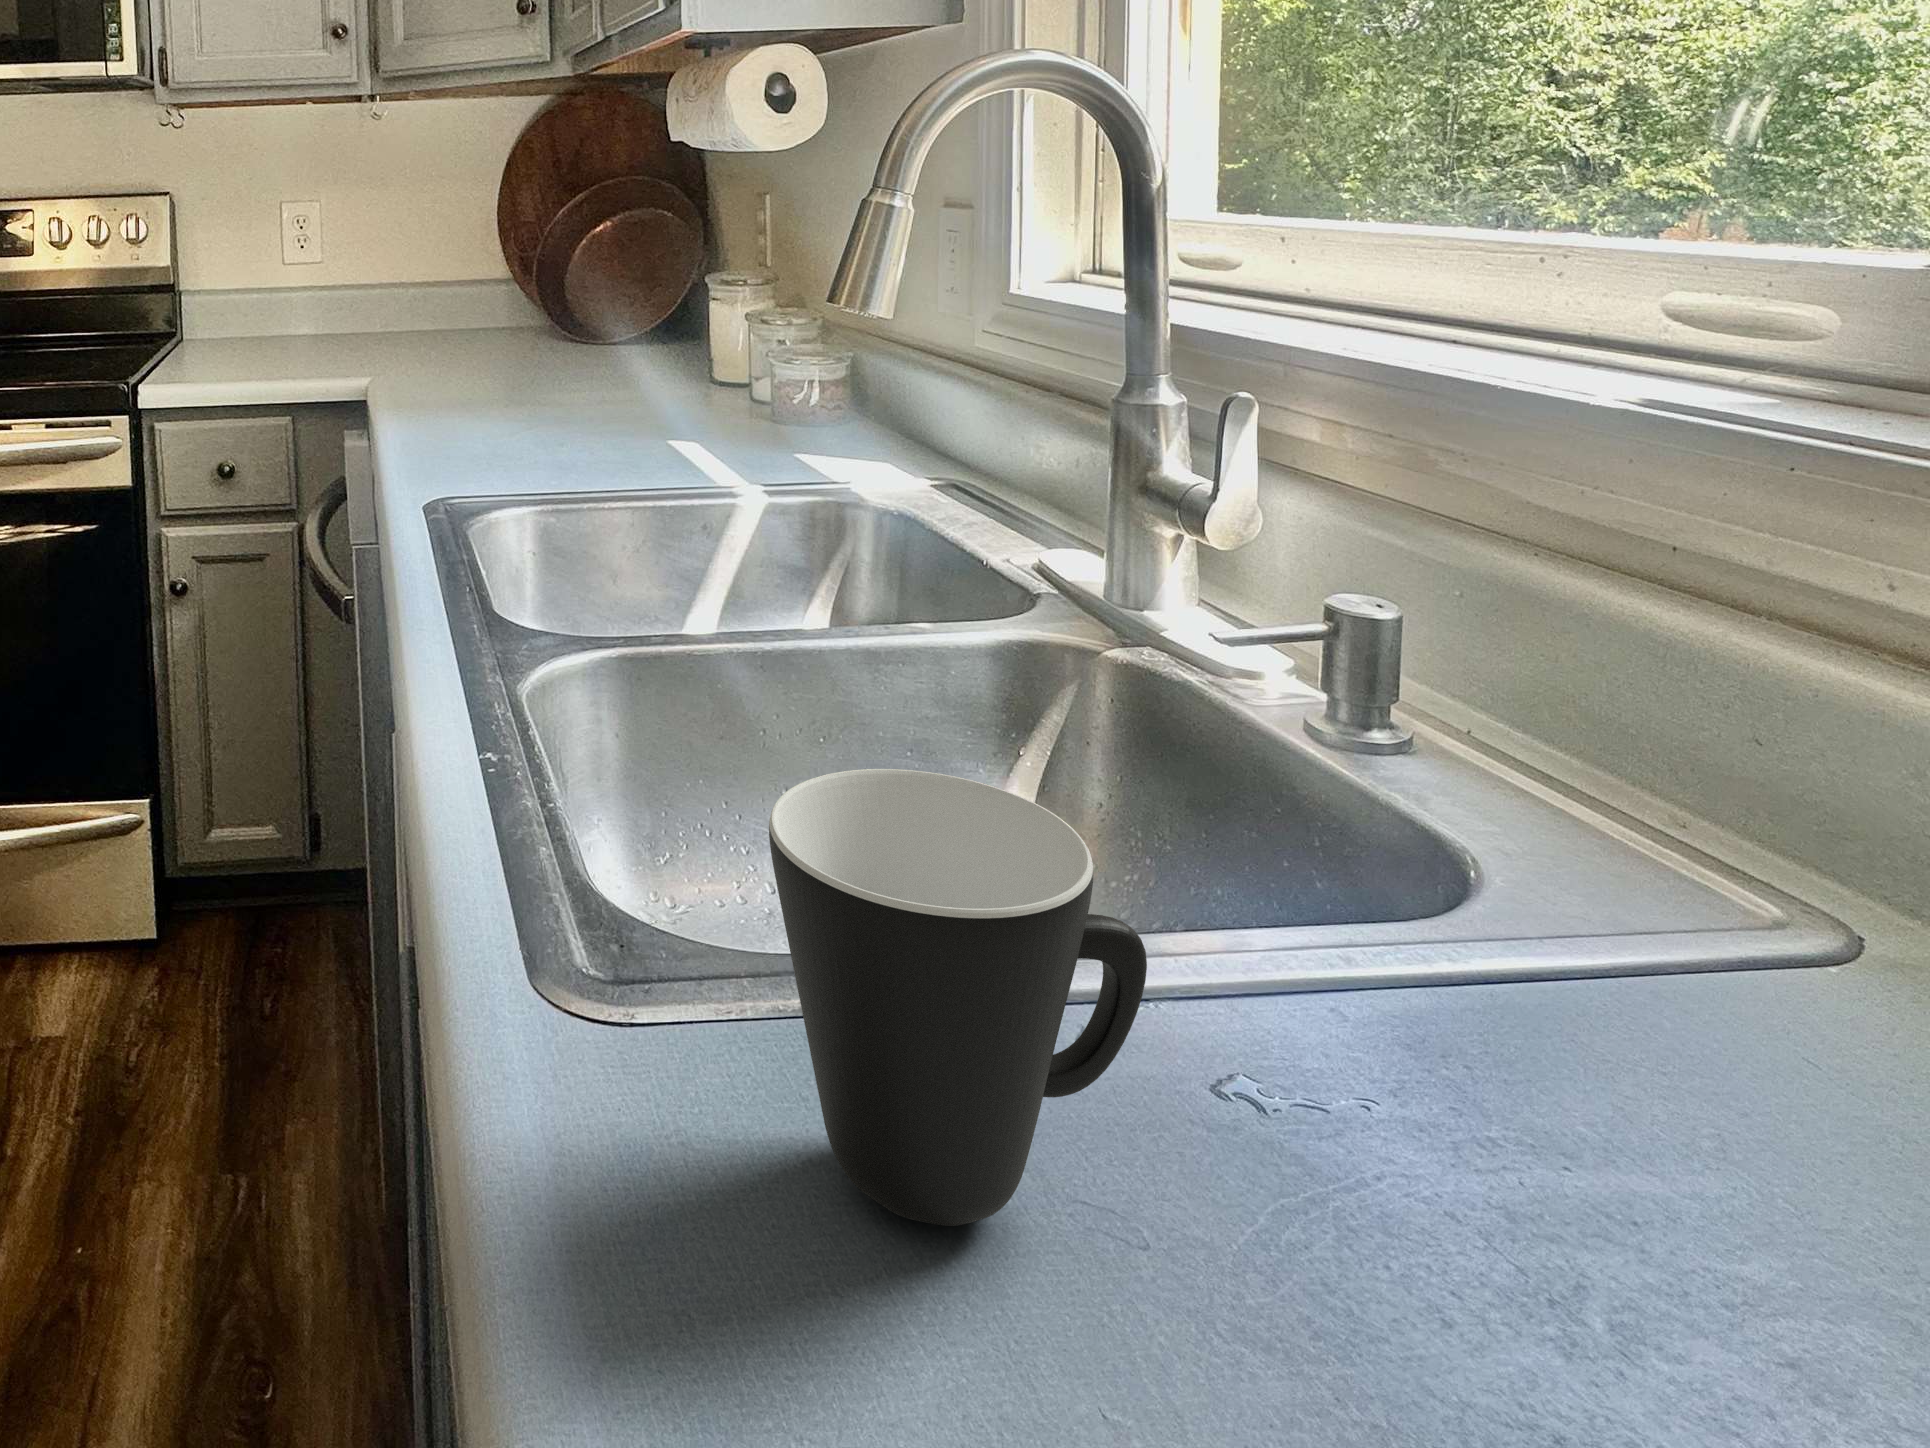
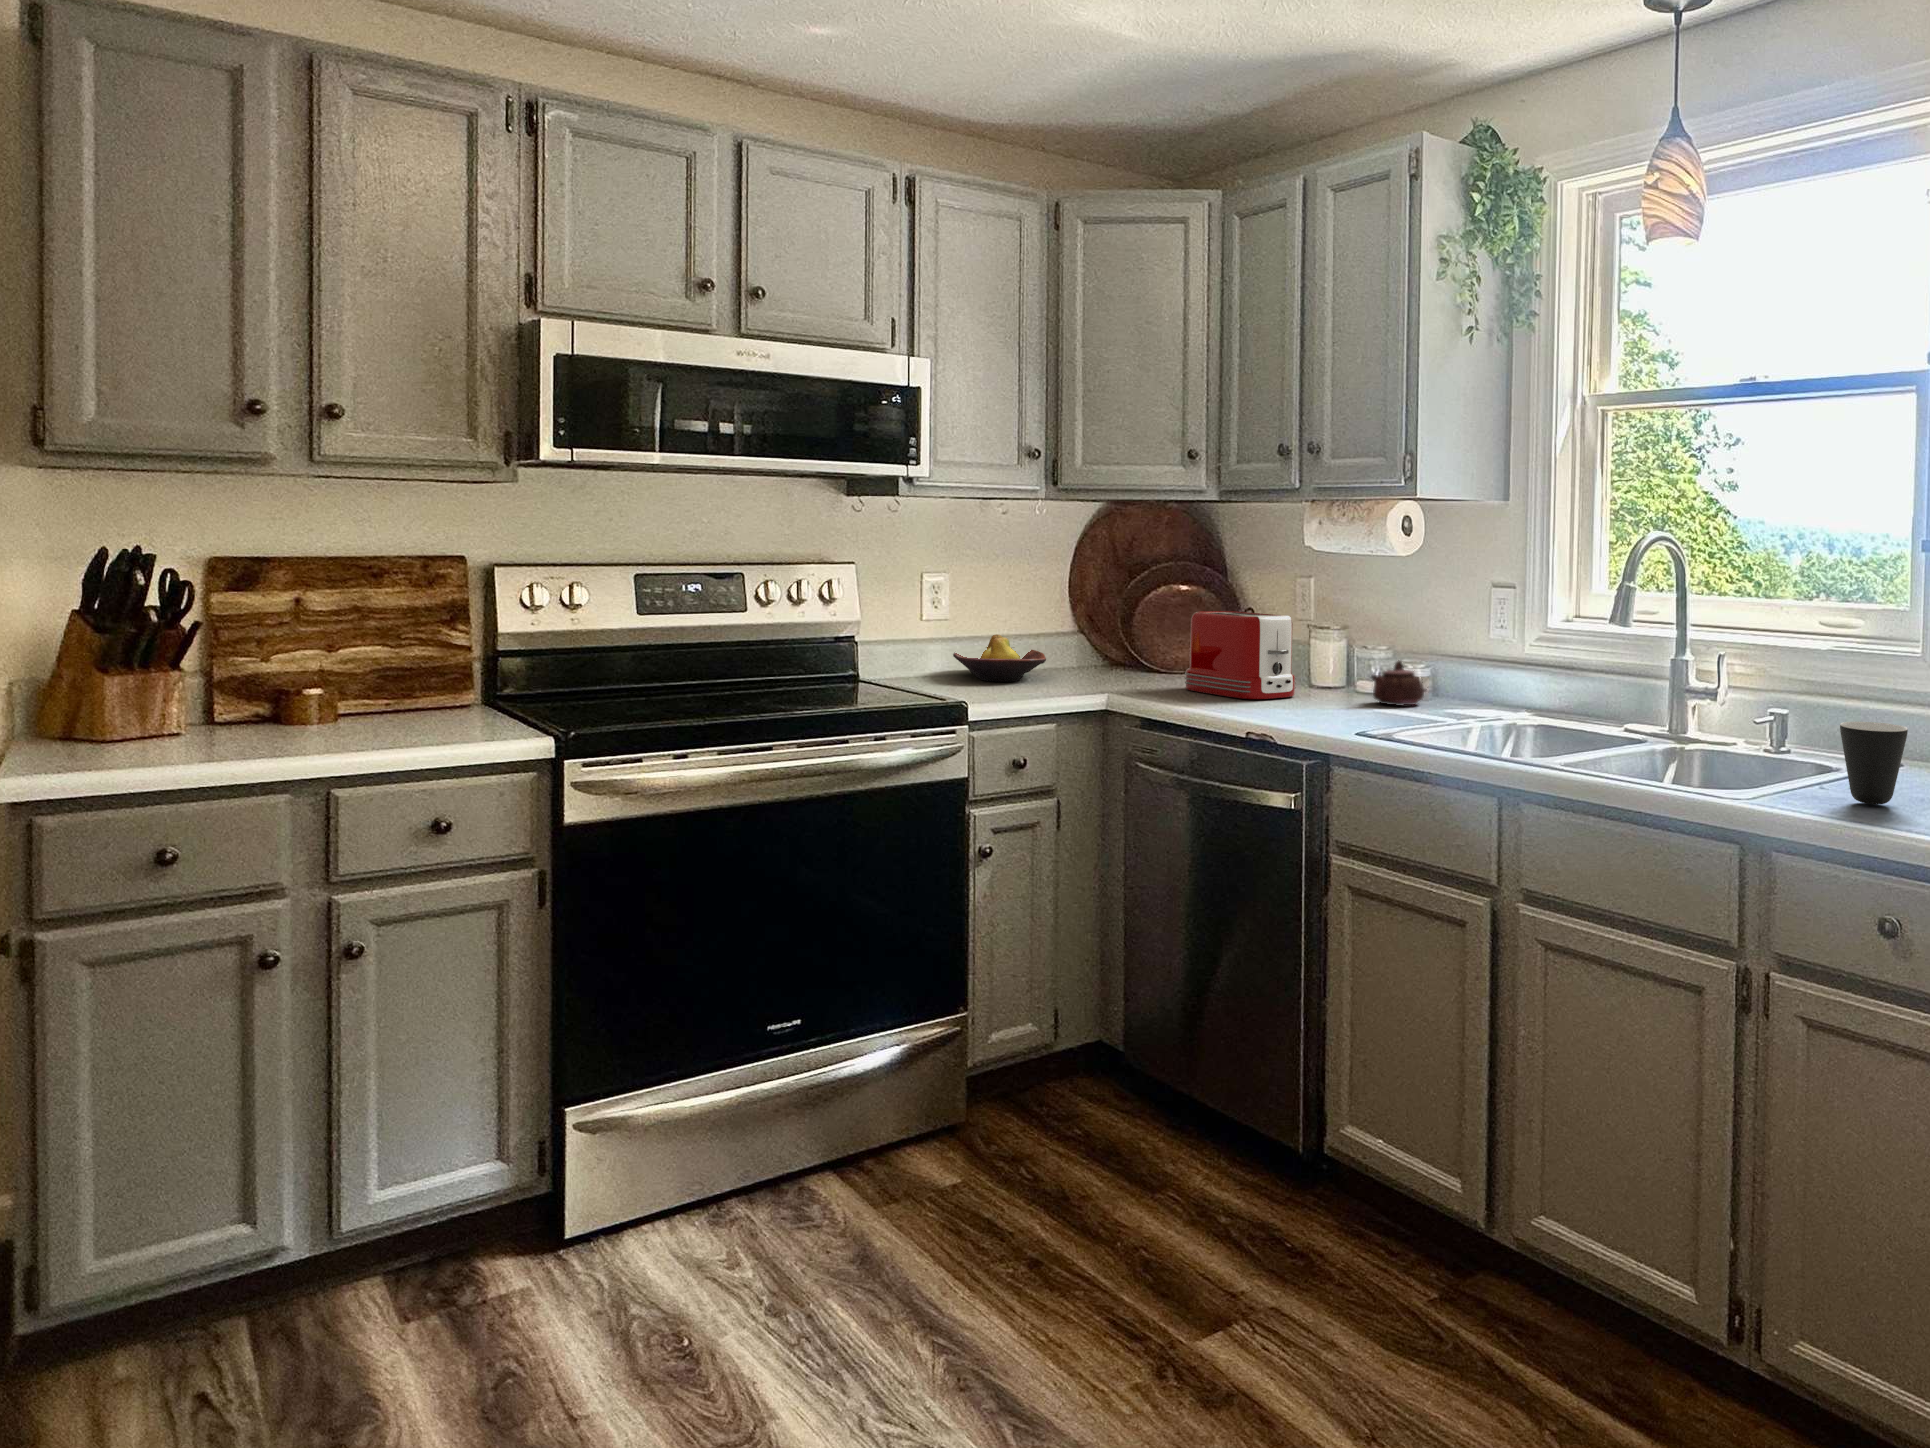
toaster: none [495,254,626,407] -> present [1185,611,1296,699]
fruit bowl: none [271,286,423,353] -> present [953,634,1046,682]
teapot: none [674,351,825,441] -> present [1371,660,1425,706]

